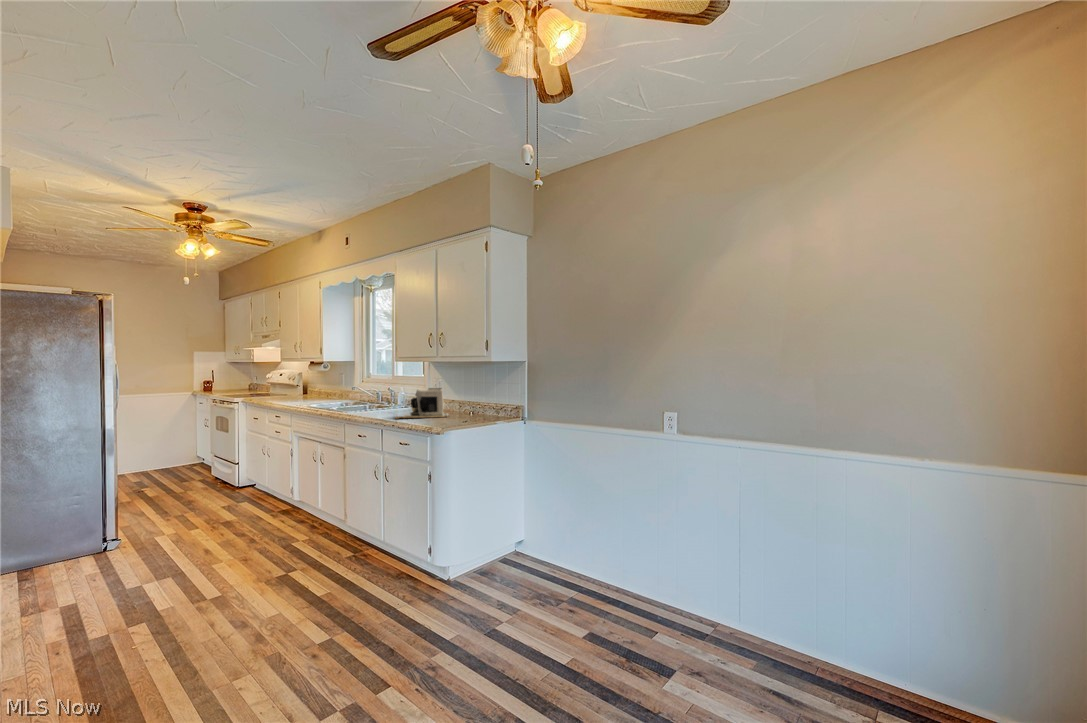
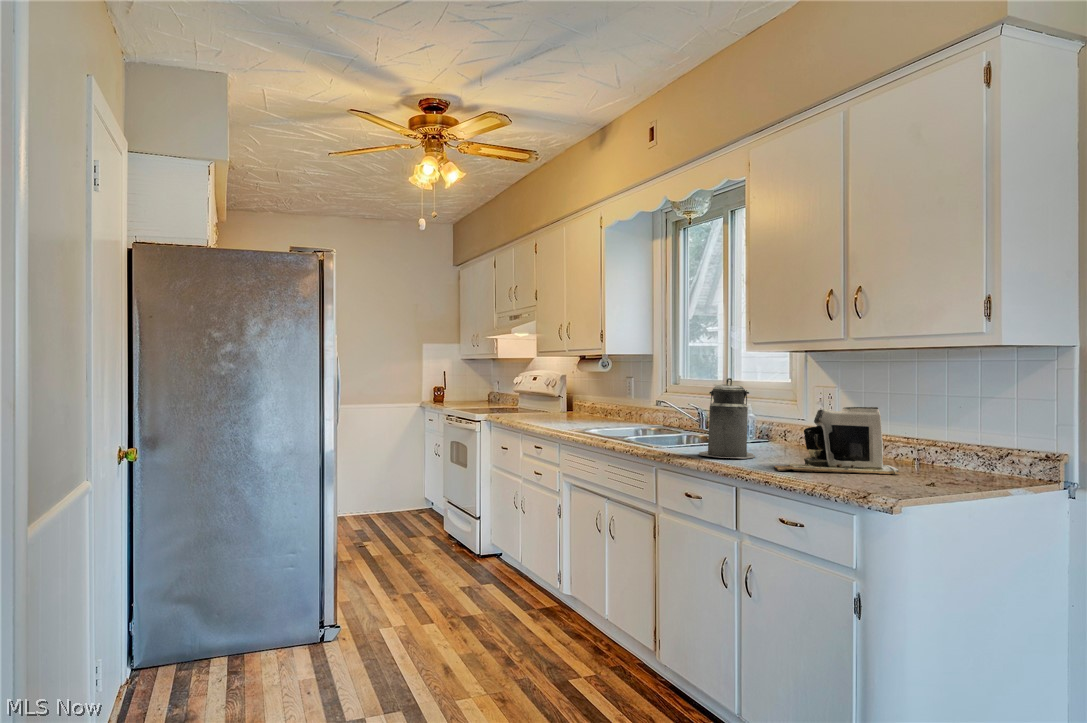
canister: none [363,375,392,415] -> present [699,378,755,459]

